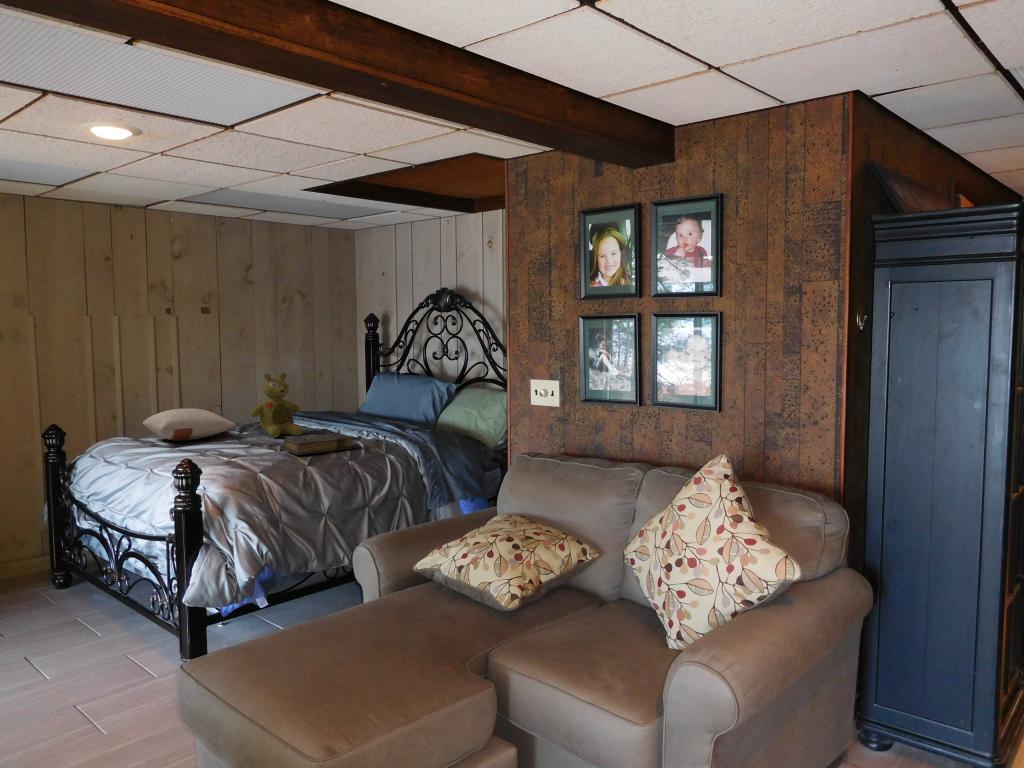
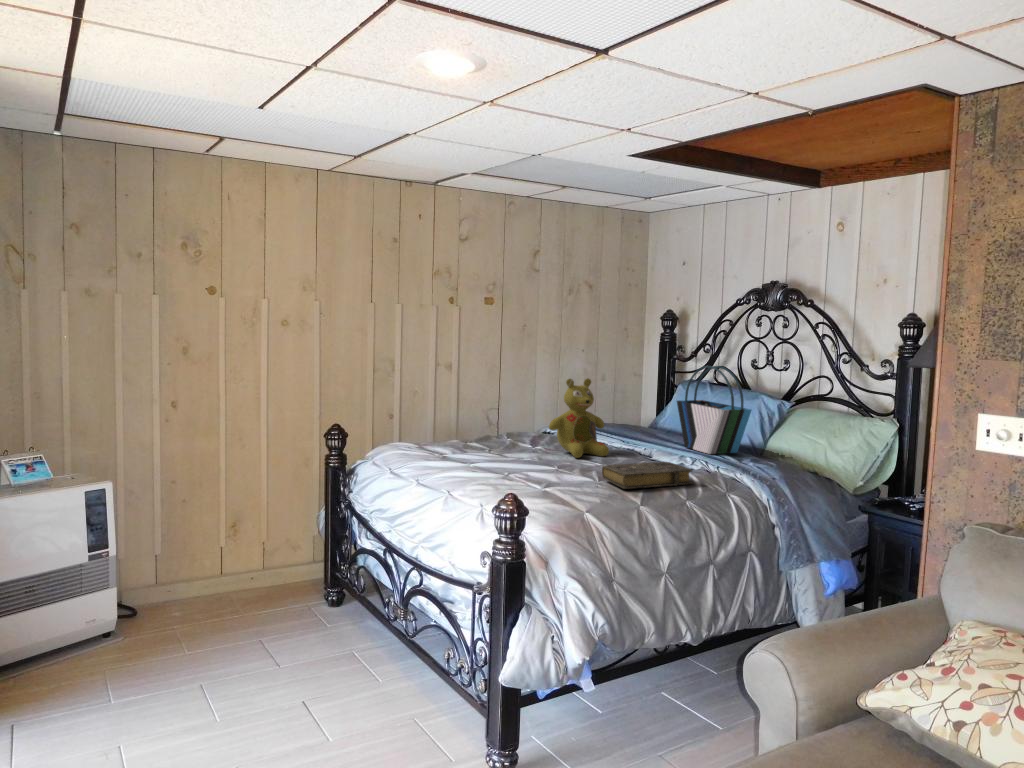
tote bag: none [363,357,417,428] -> present [677,366,752,454]
pillow: present [143,408,236,441] -> none [426,415,531,452]

